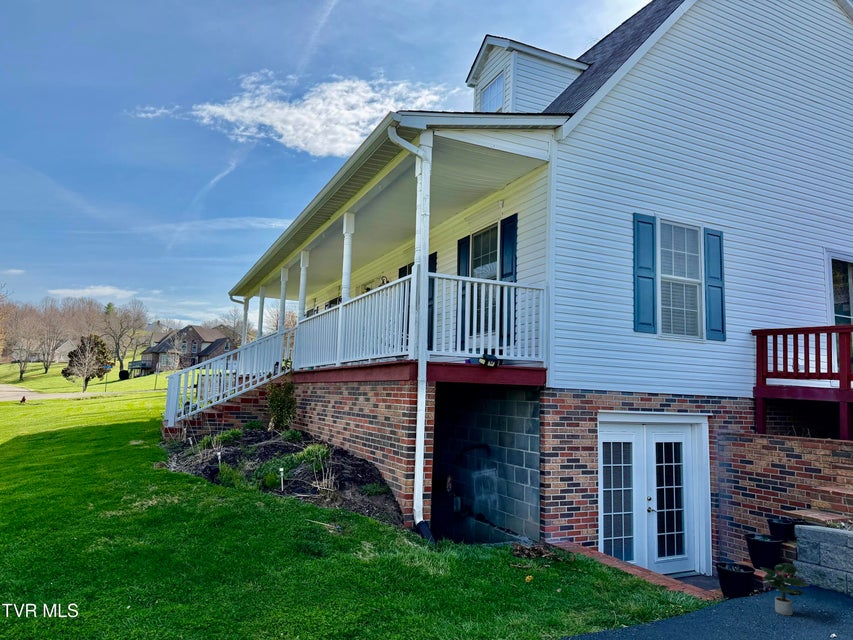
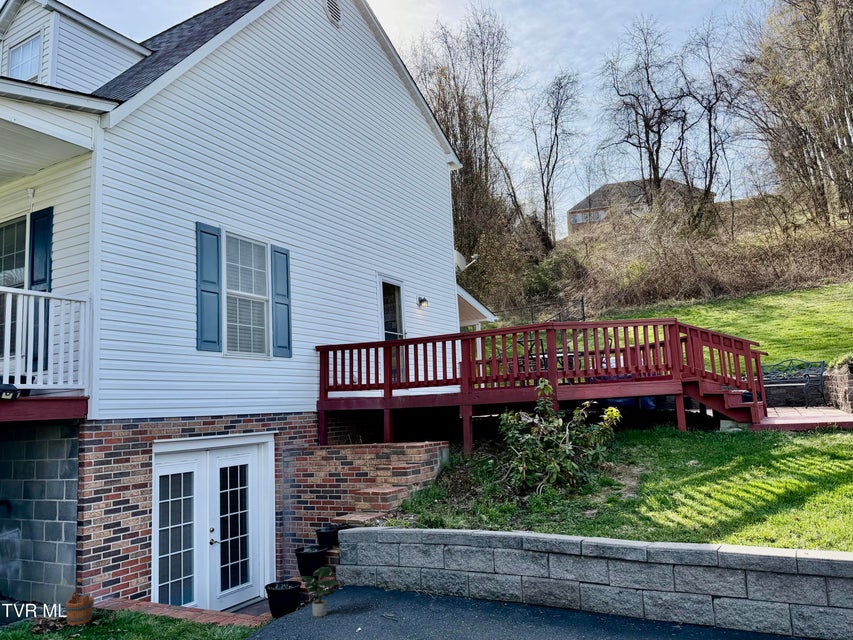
wooden bucket: none [536,520,557,558] -> present [66,579,94,625]

